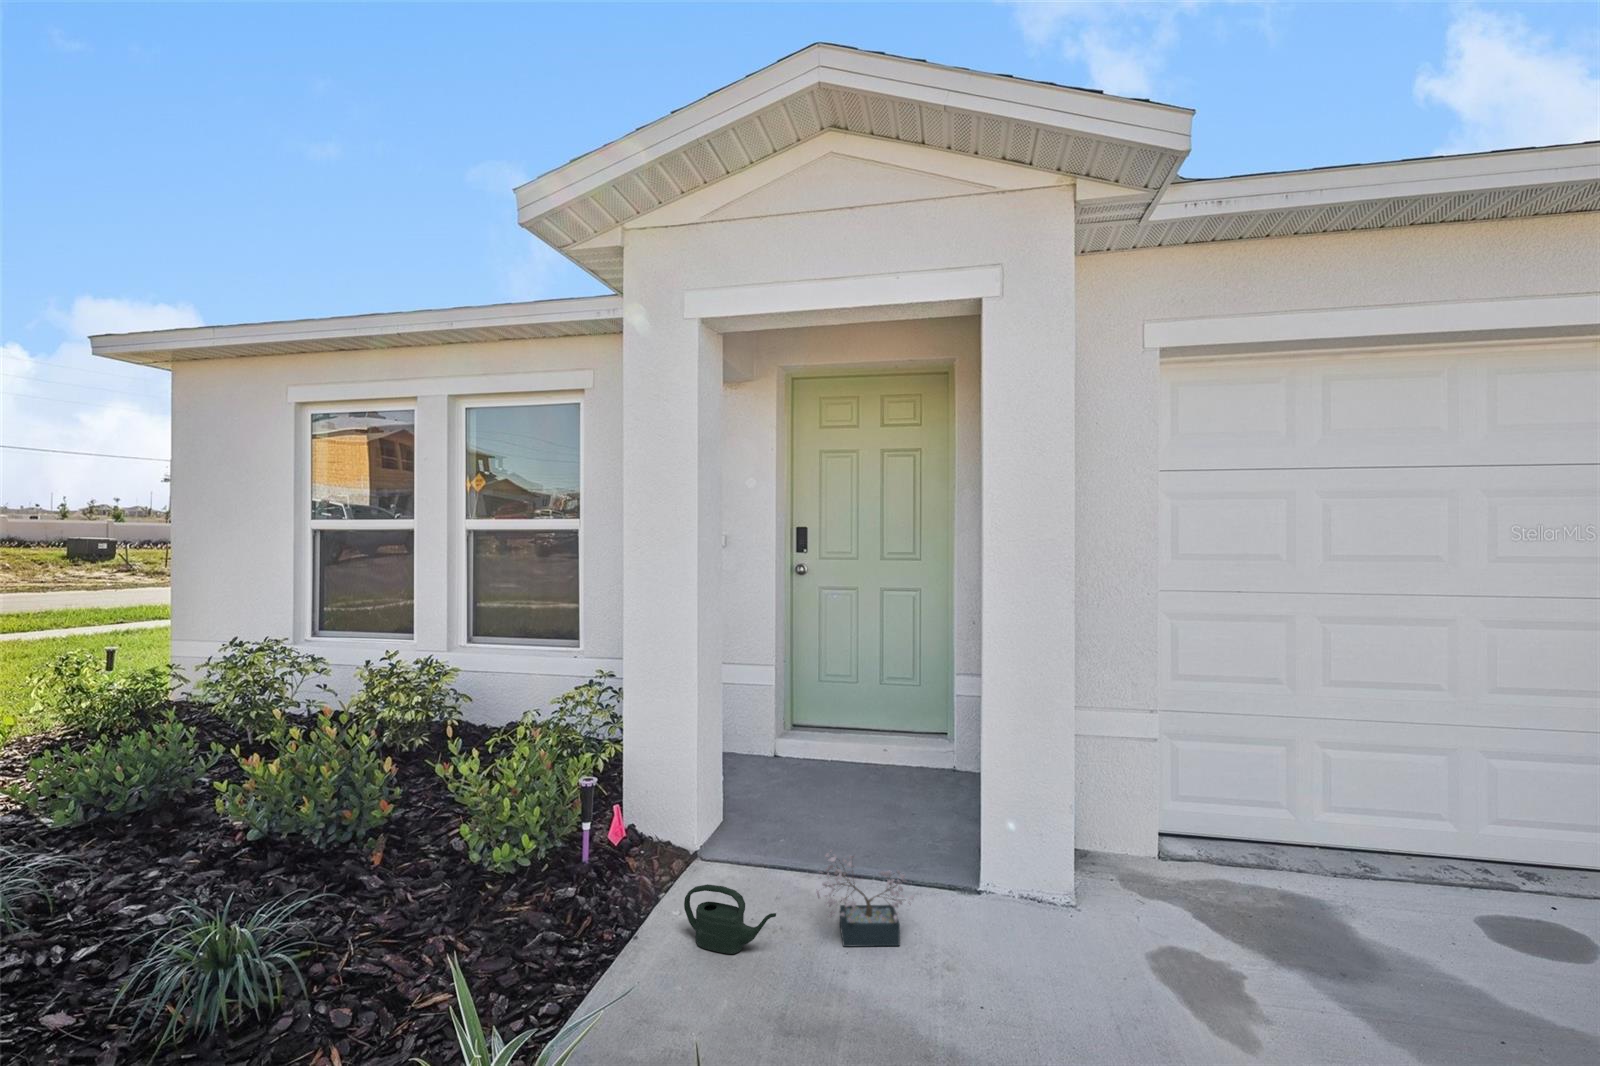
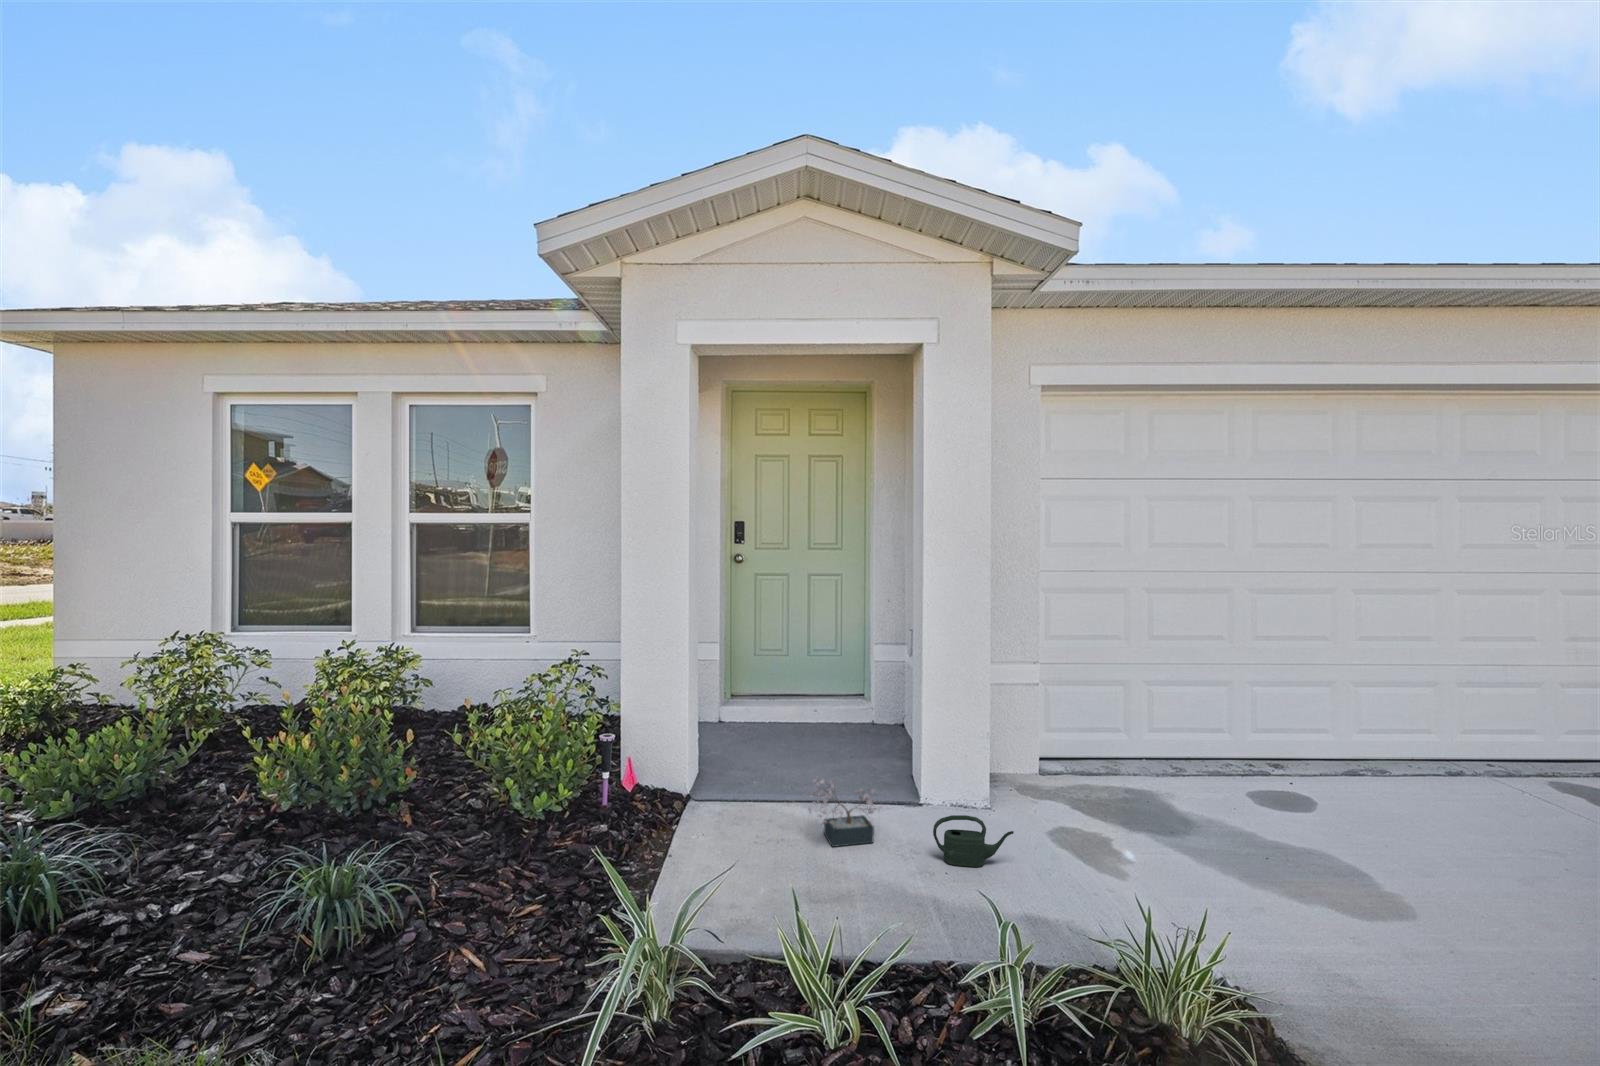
watering can: present [684,884,776,954] -> present [933,815,1014,867]

